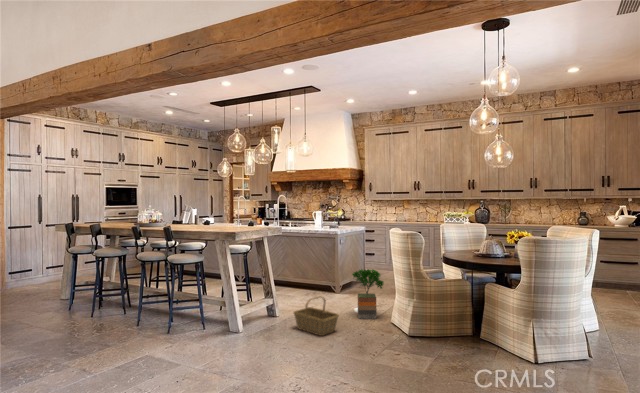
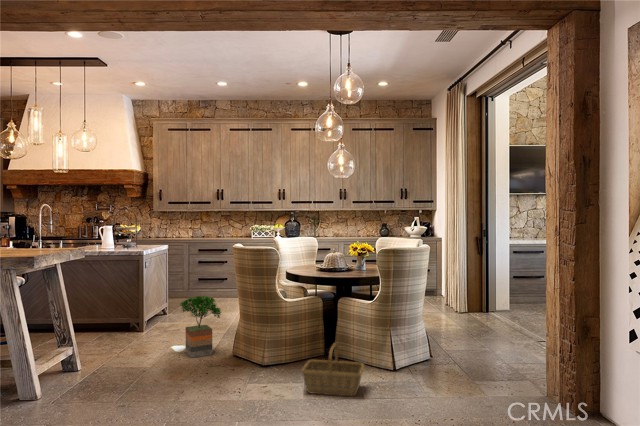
basket: present [294,297,339,336] -> present [302,343,364,396]

